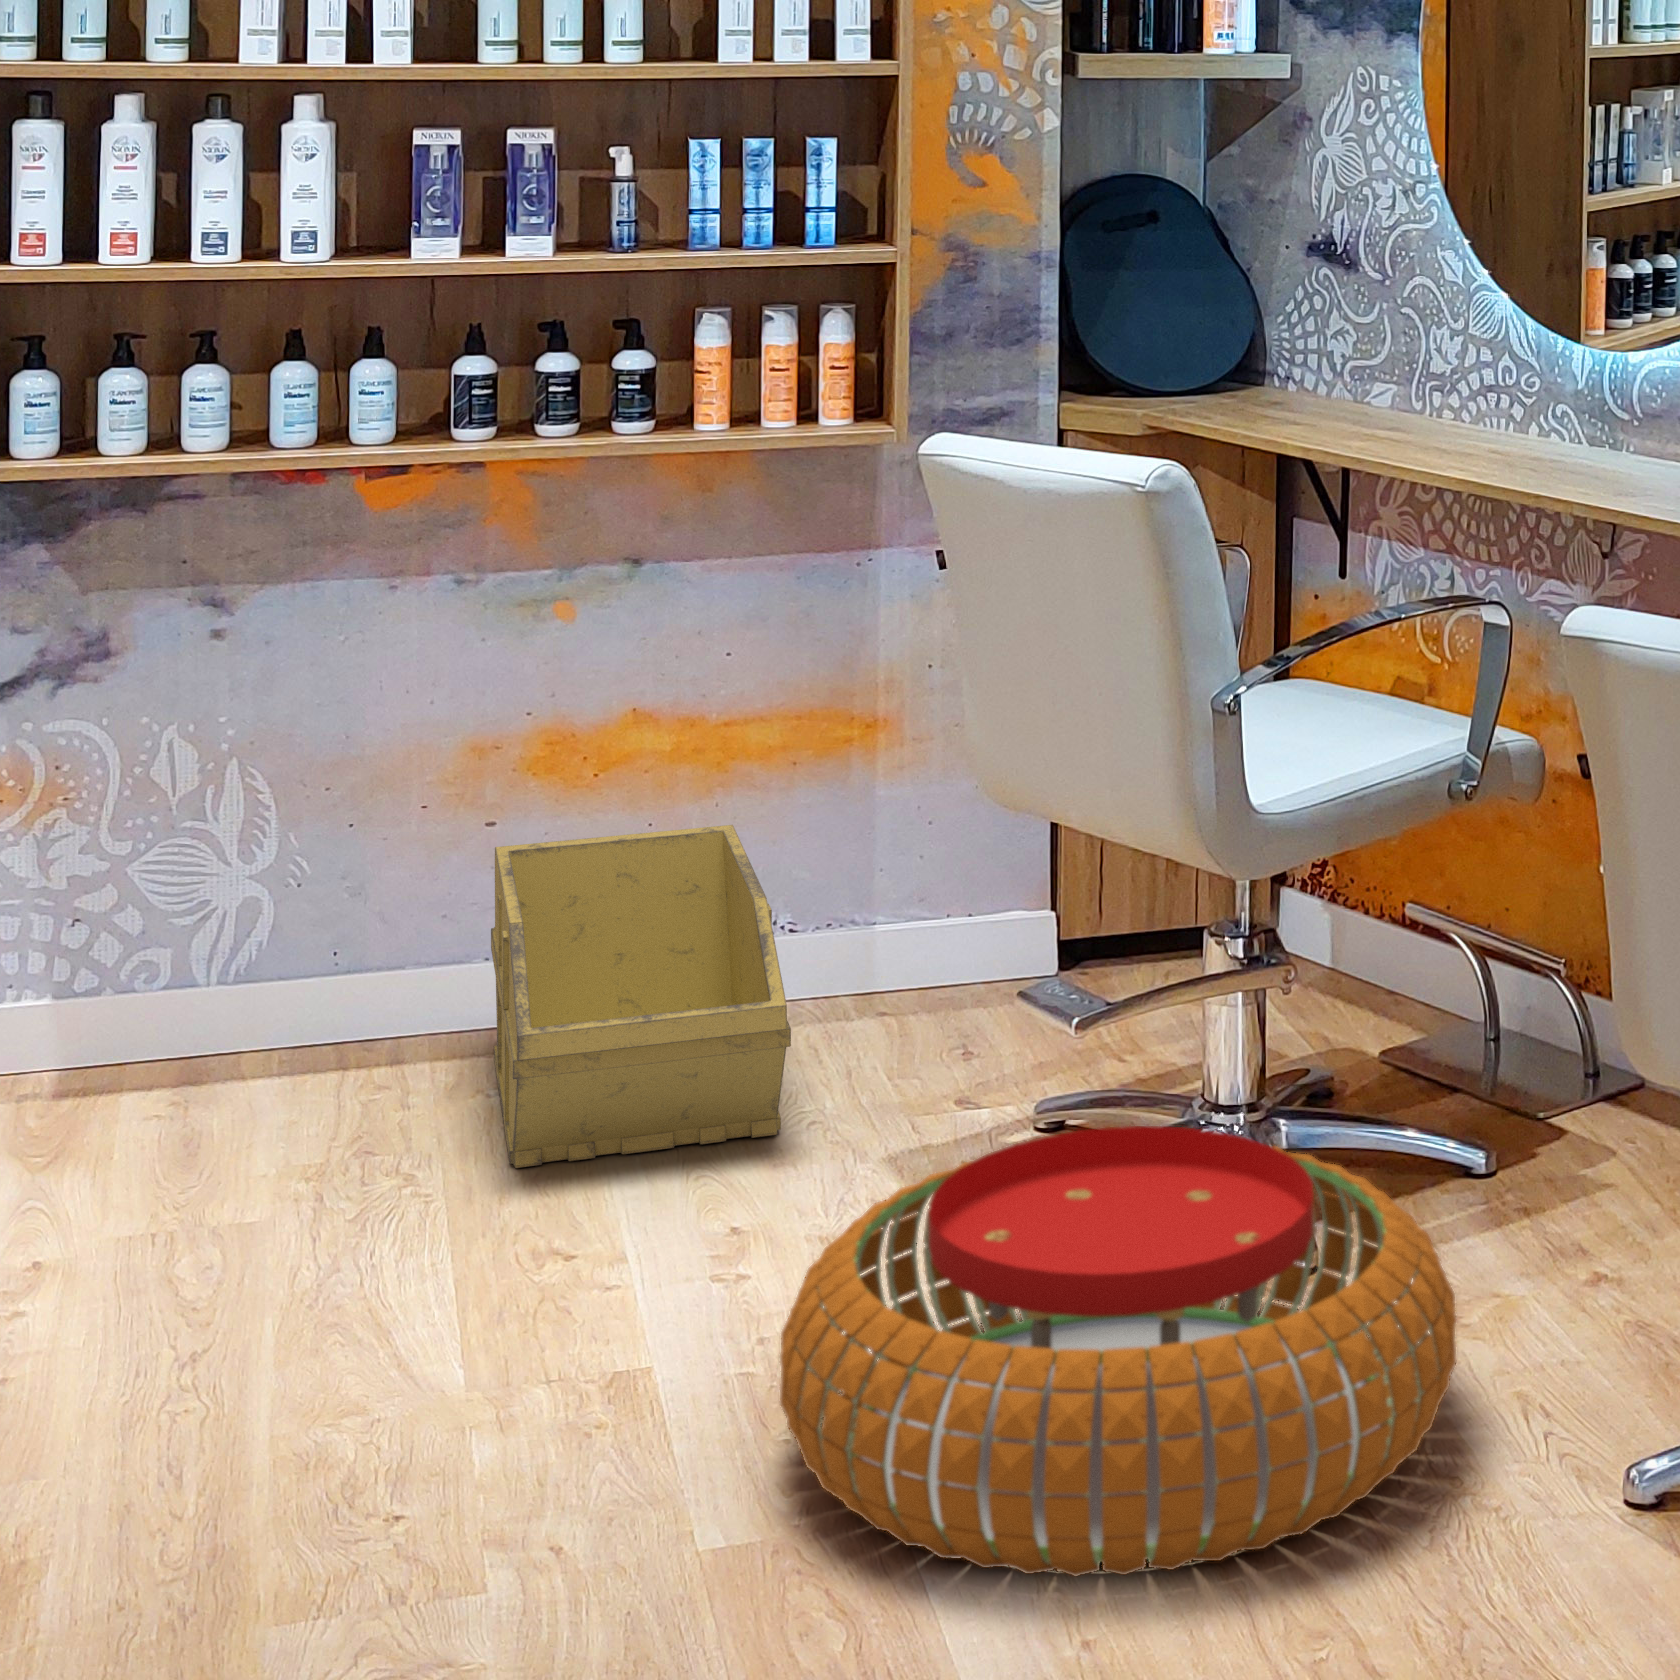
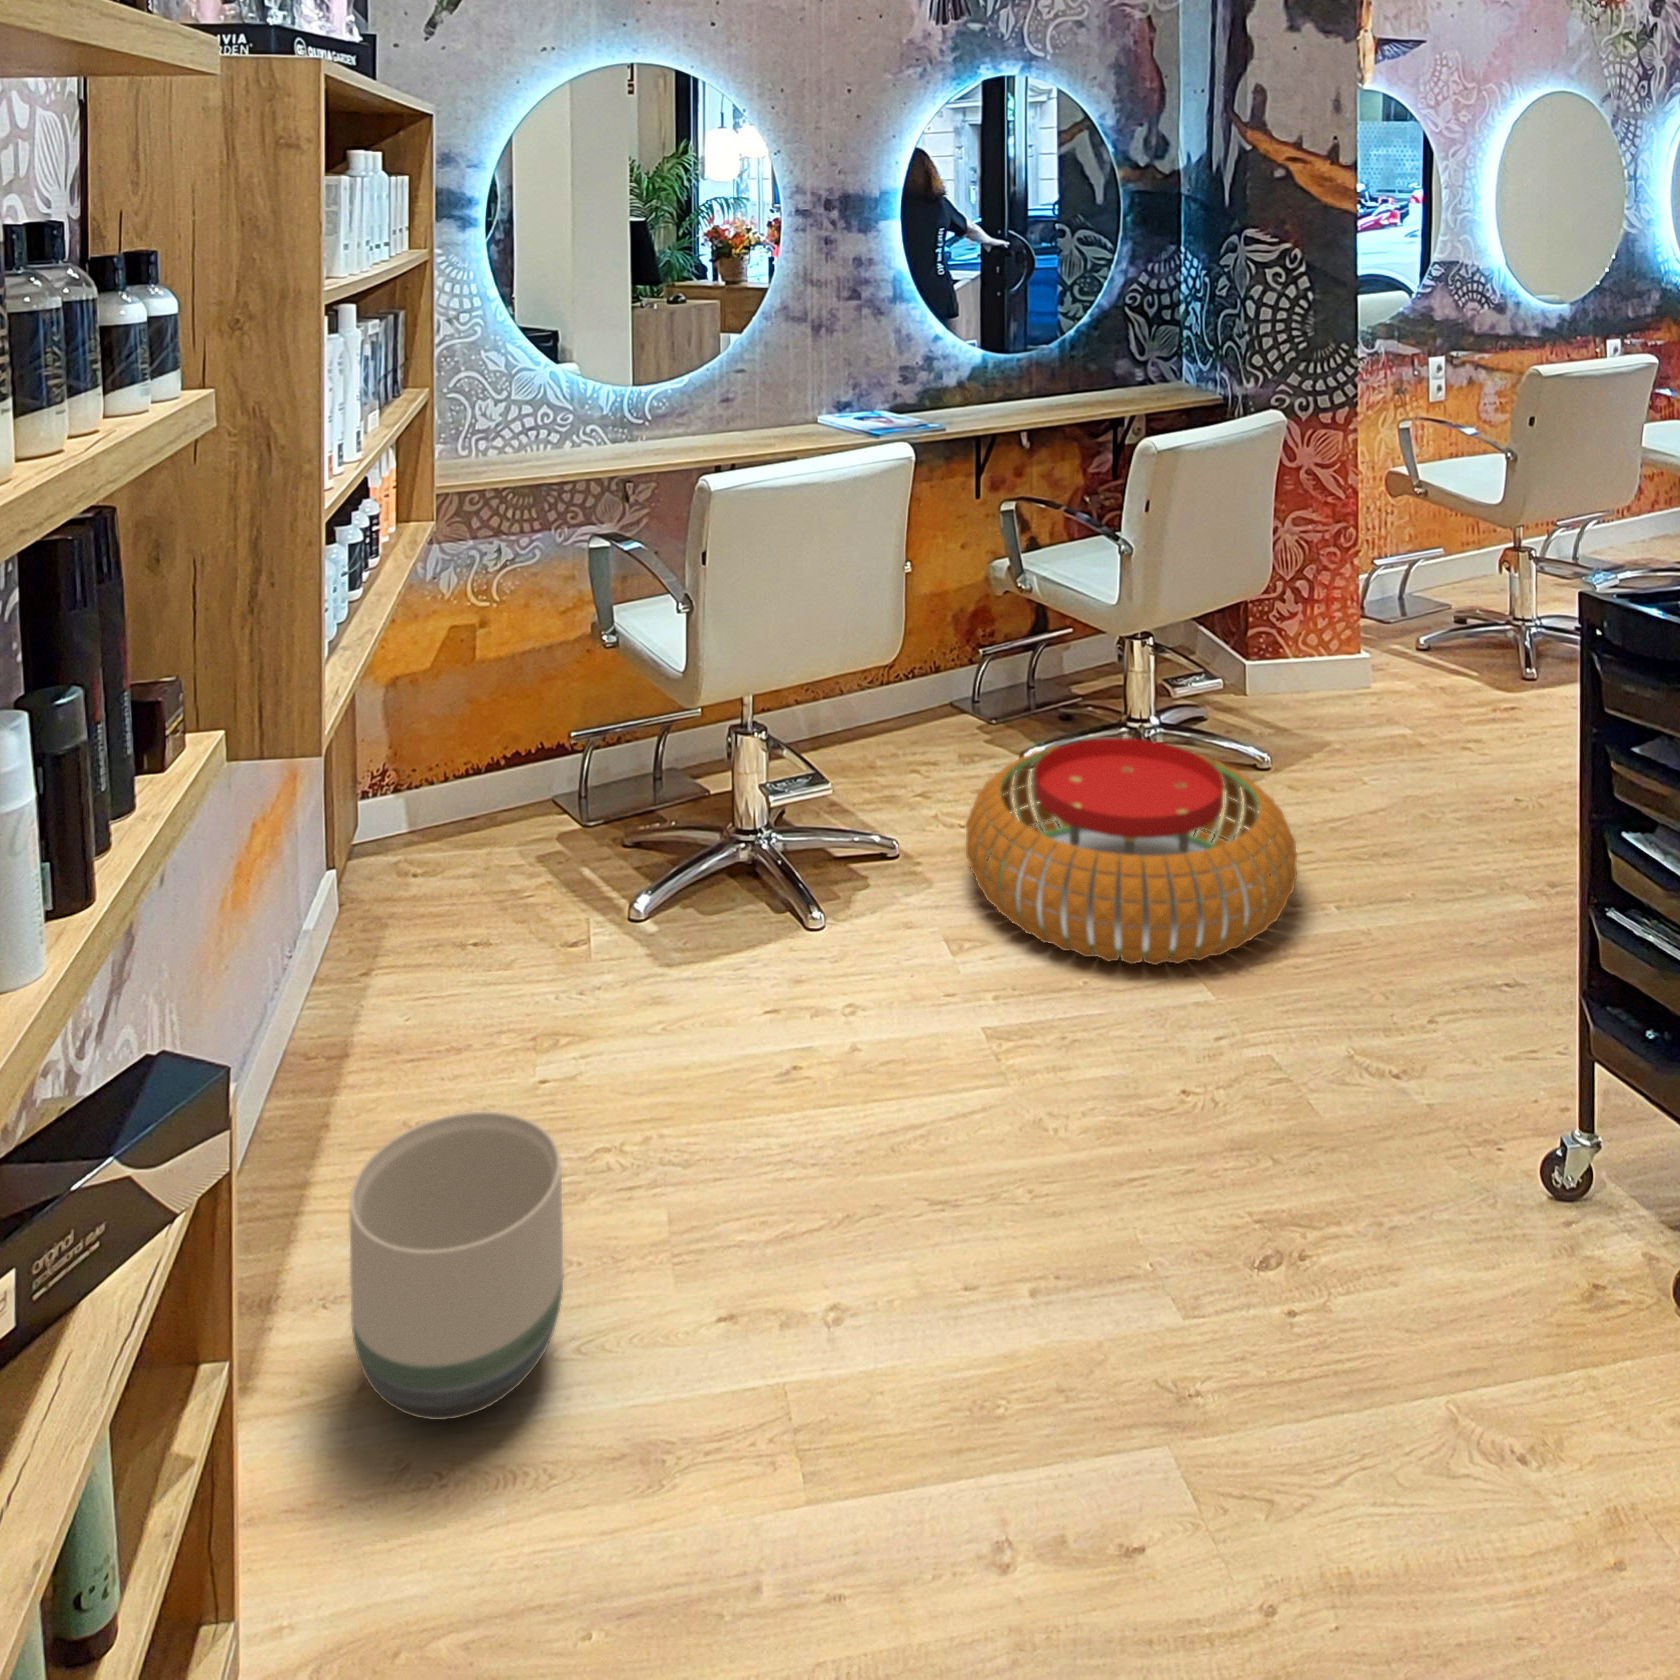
storage bin: present [491,825,791,1168] -> none [374,875,755,1171]
planter: none [56,880,273,1122] -> present [349,1111,563,1420]

